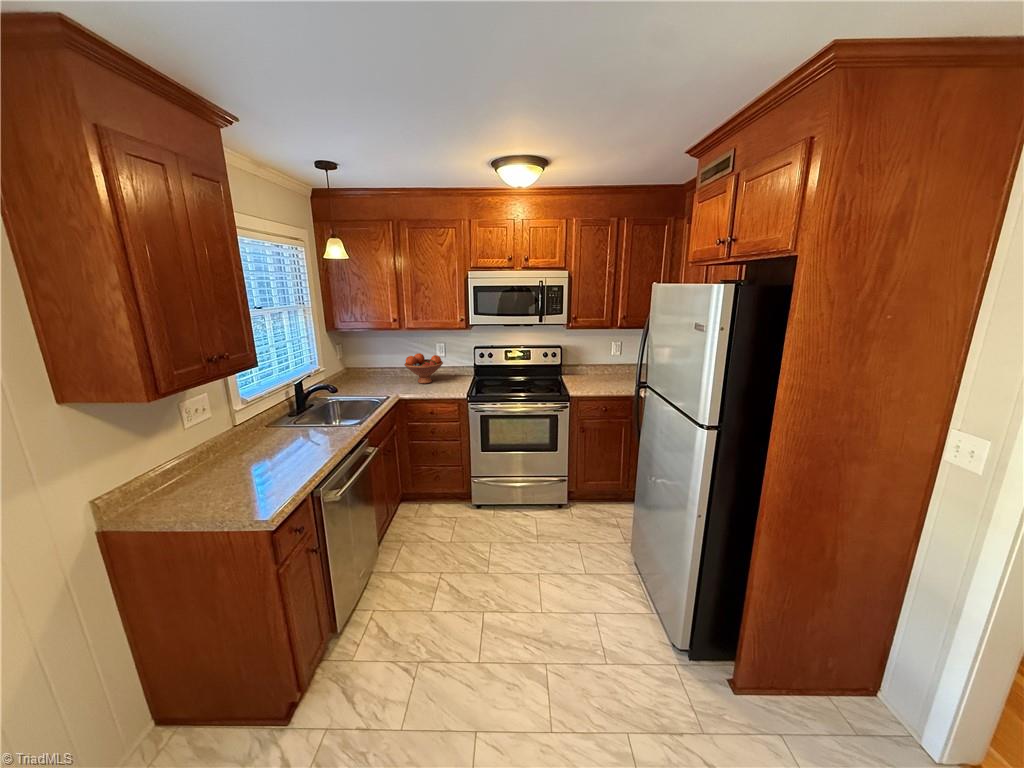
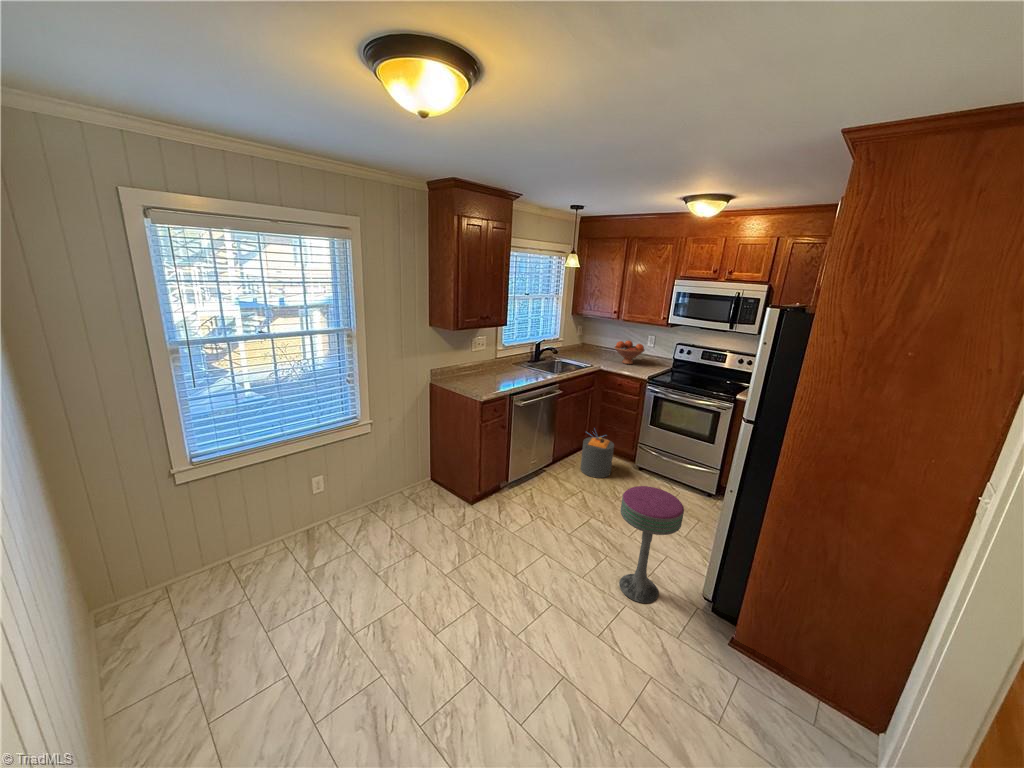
trash can: none [409,478,457,548] -> present [580,435,614,478]
bar stool: none [577,545,664,715] -> present [619,486,684,603]

